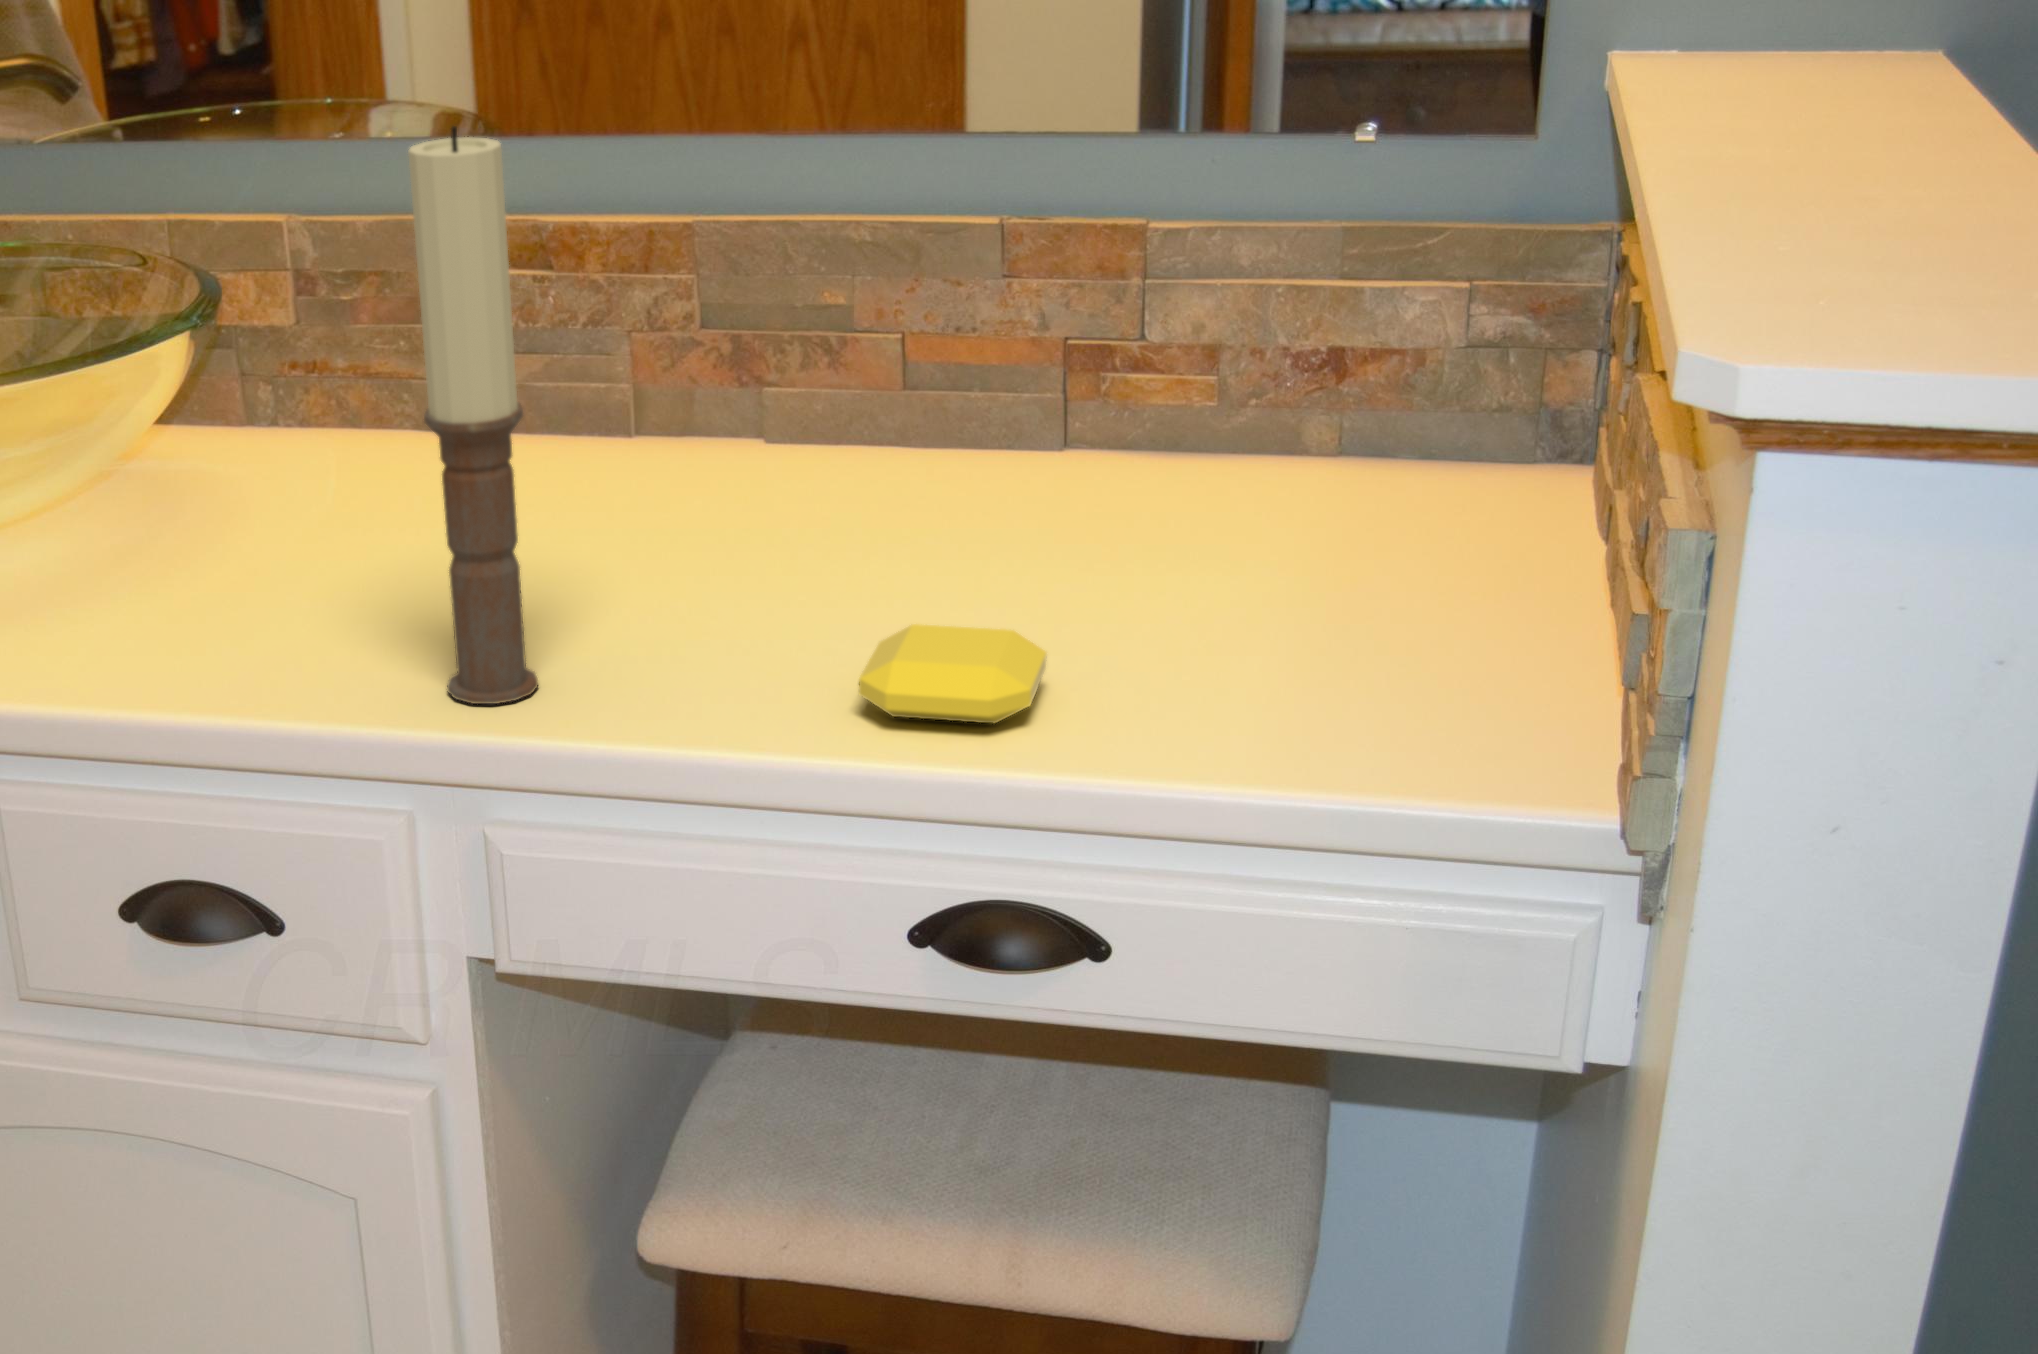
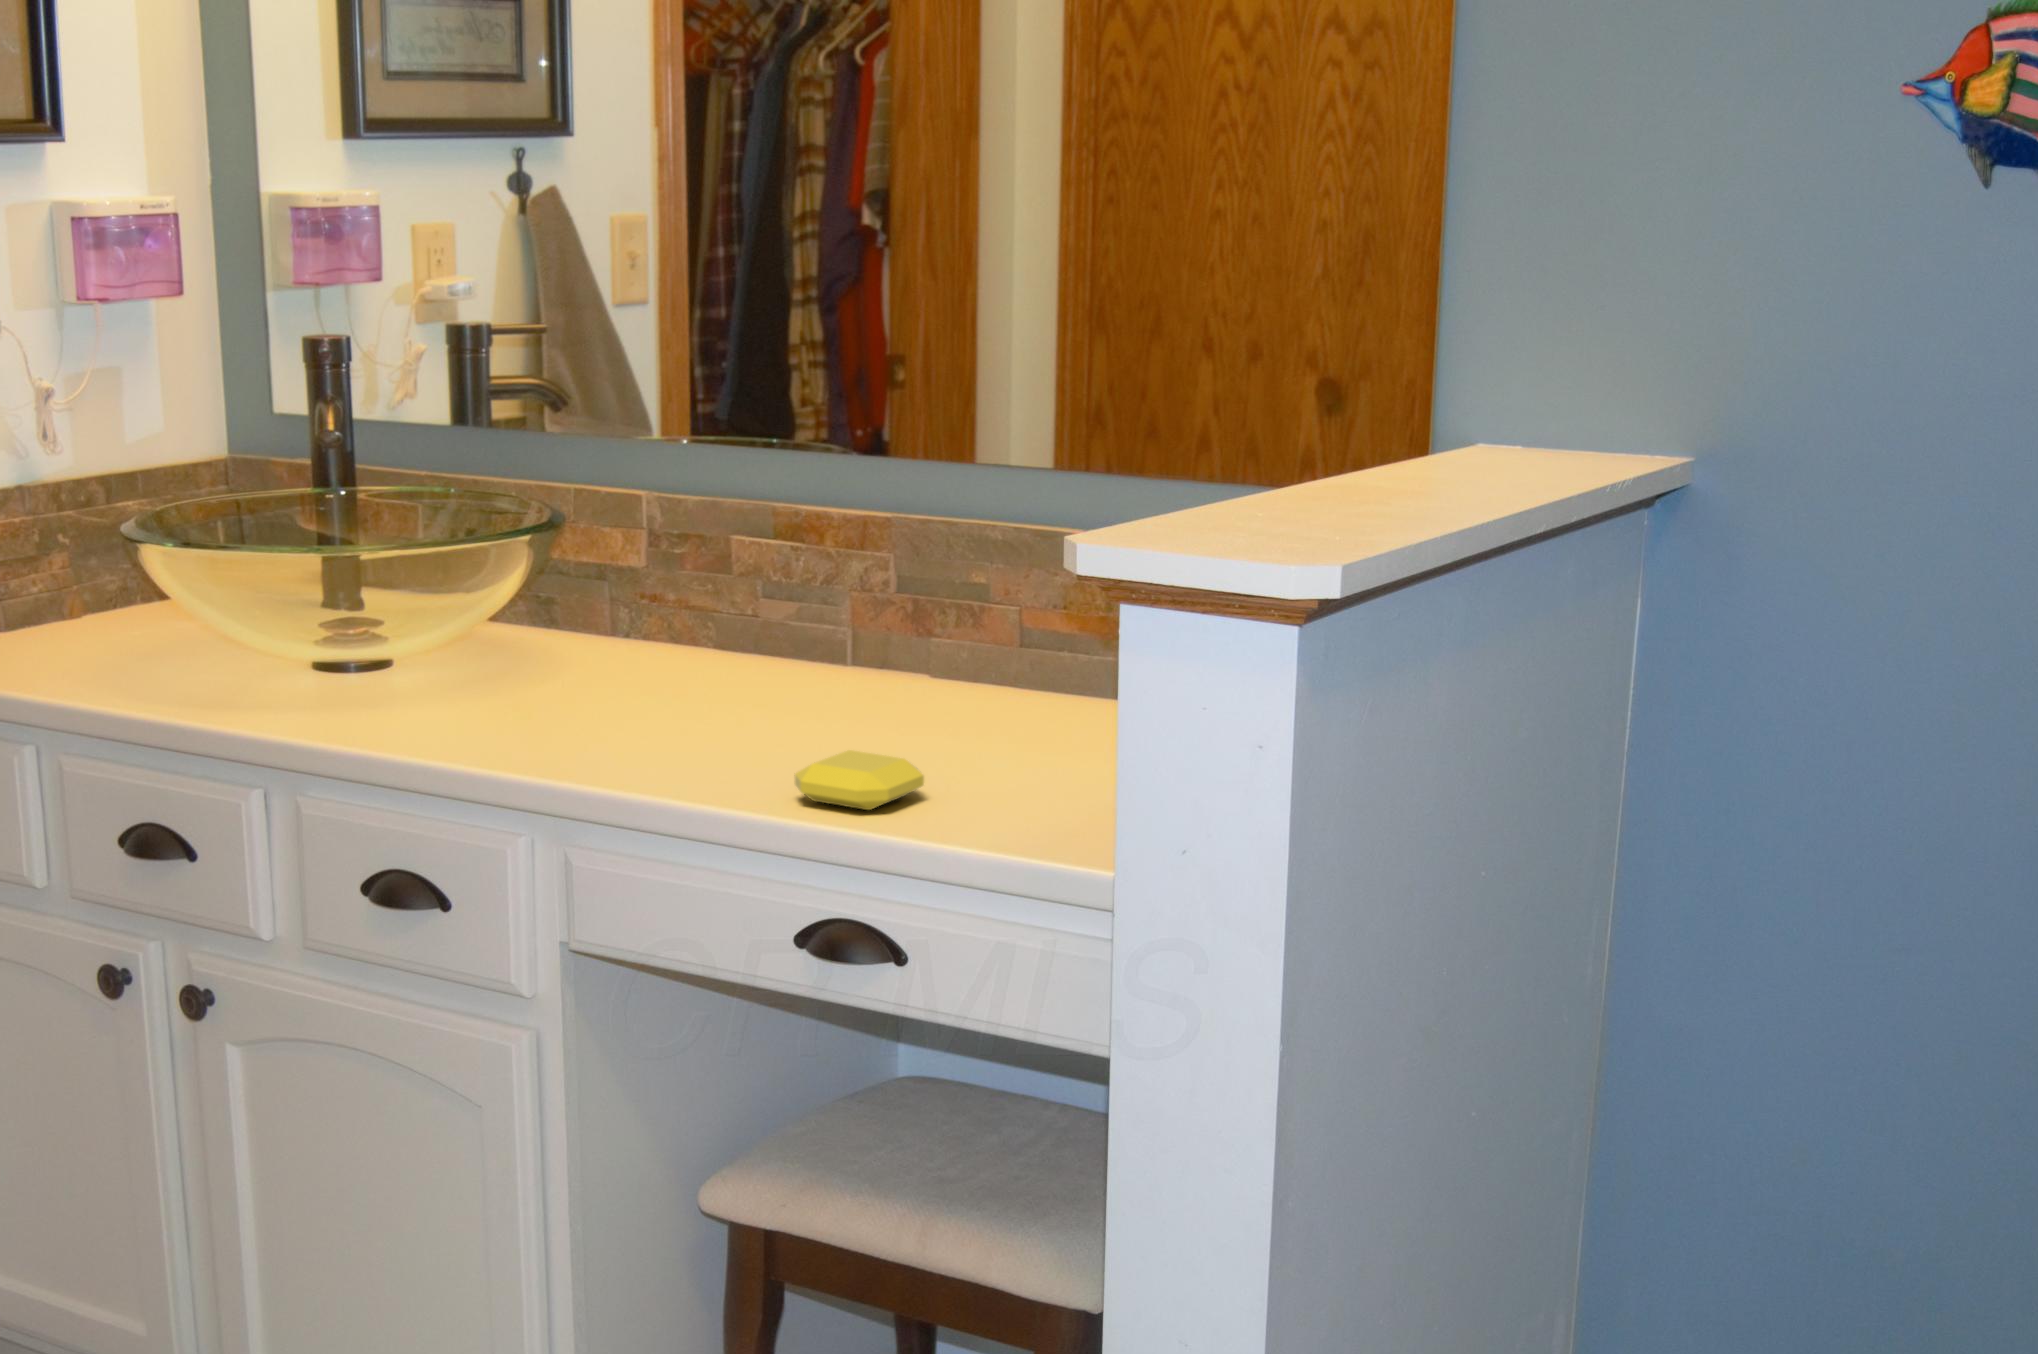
candle: present [408,126,538,704] -> none [559,407,628,771]

